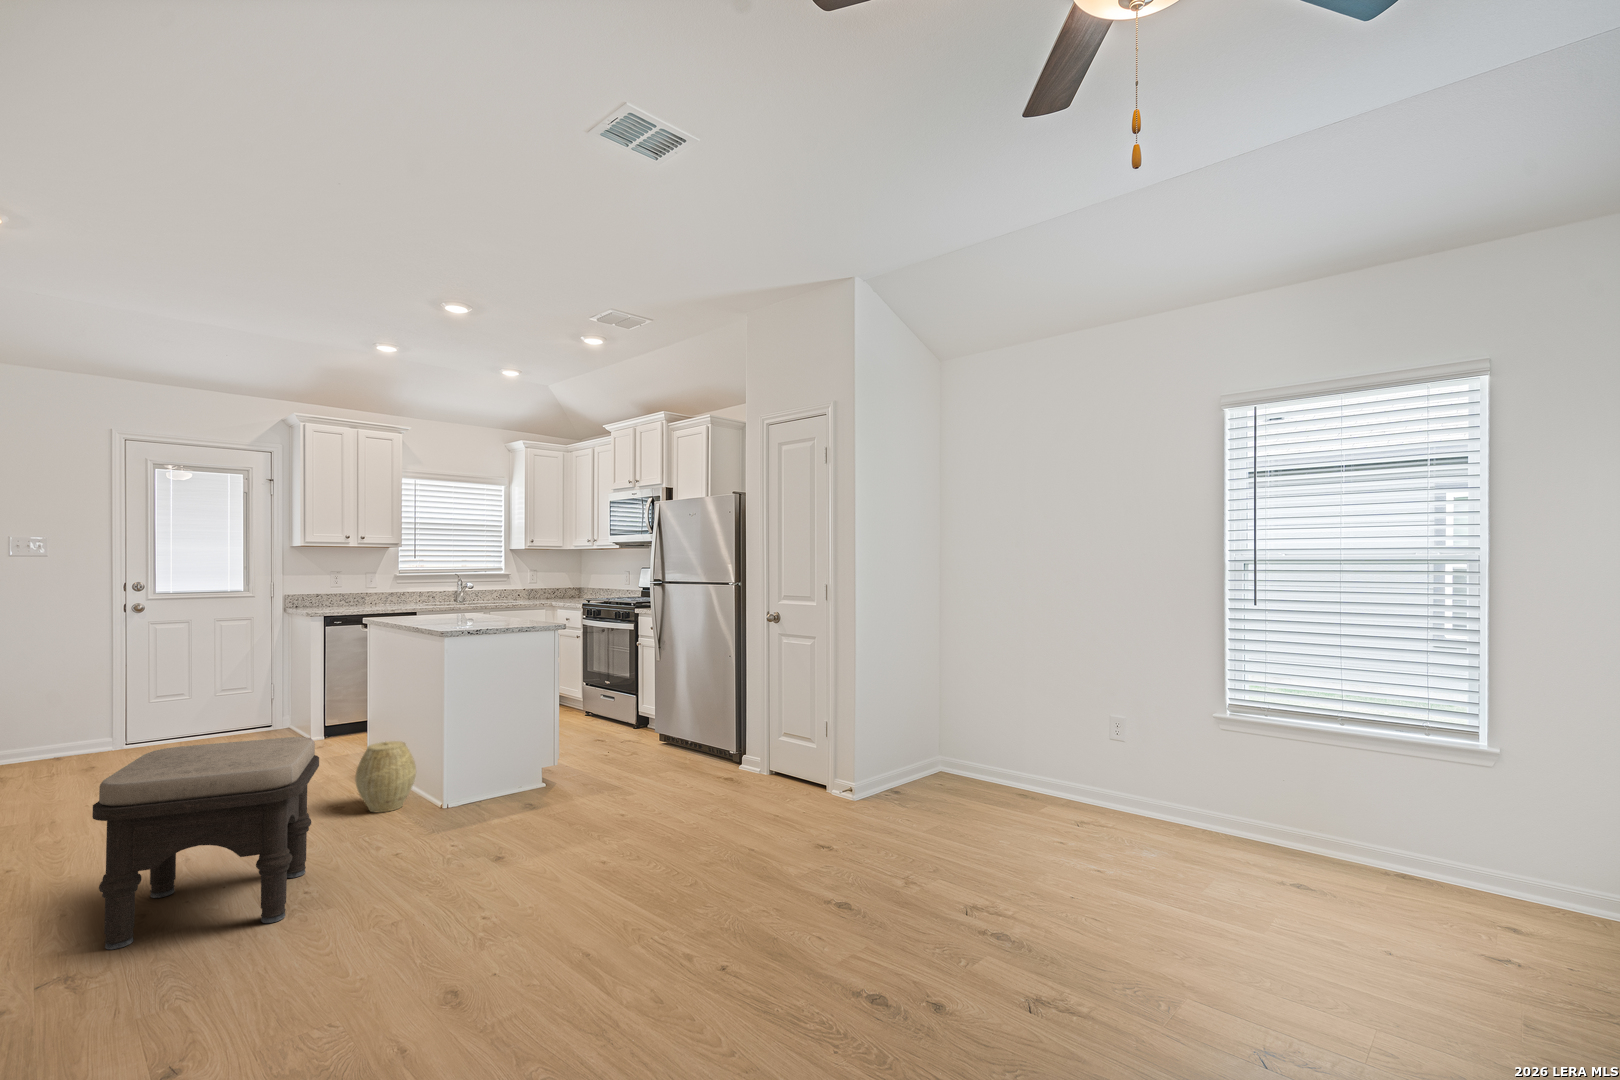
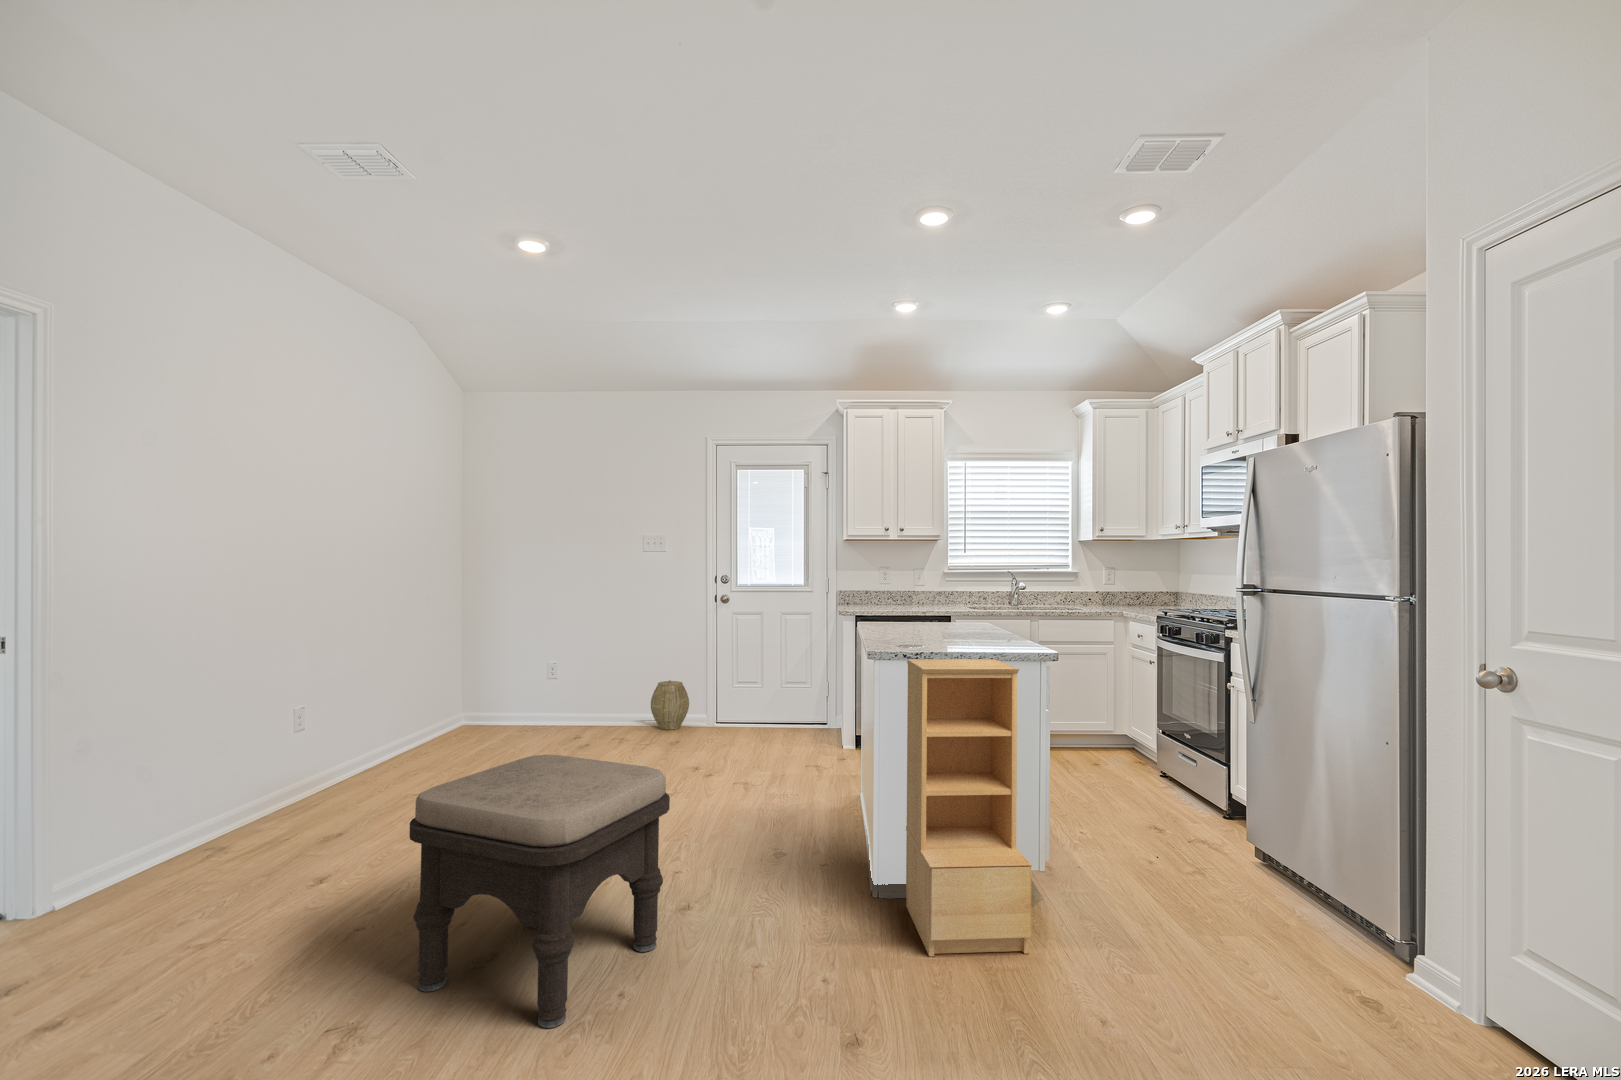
bookshelf: none [473,633,570,822] -> present [906,659,1032,956]
woven basket: present [355,741,416,812] -> present [651,680,689,730]

